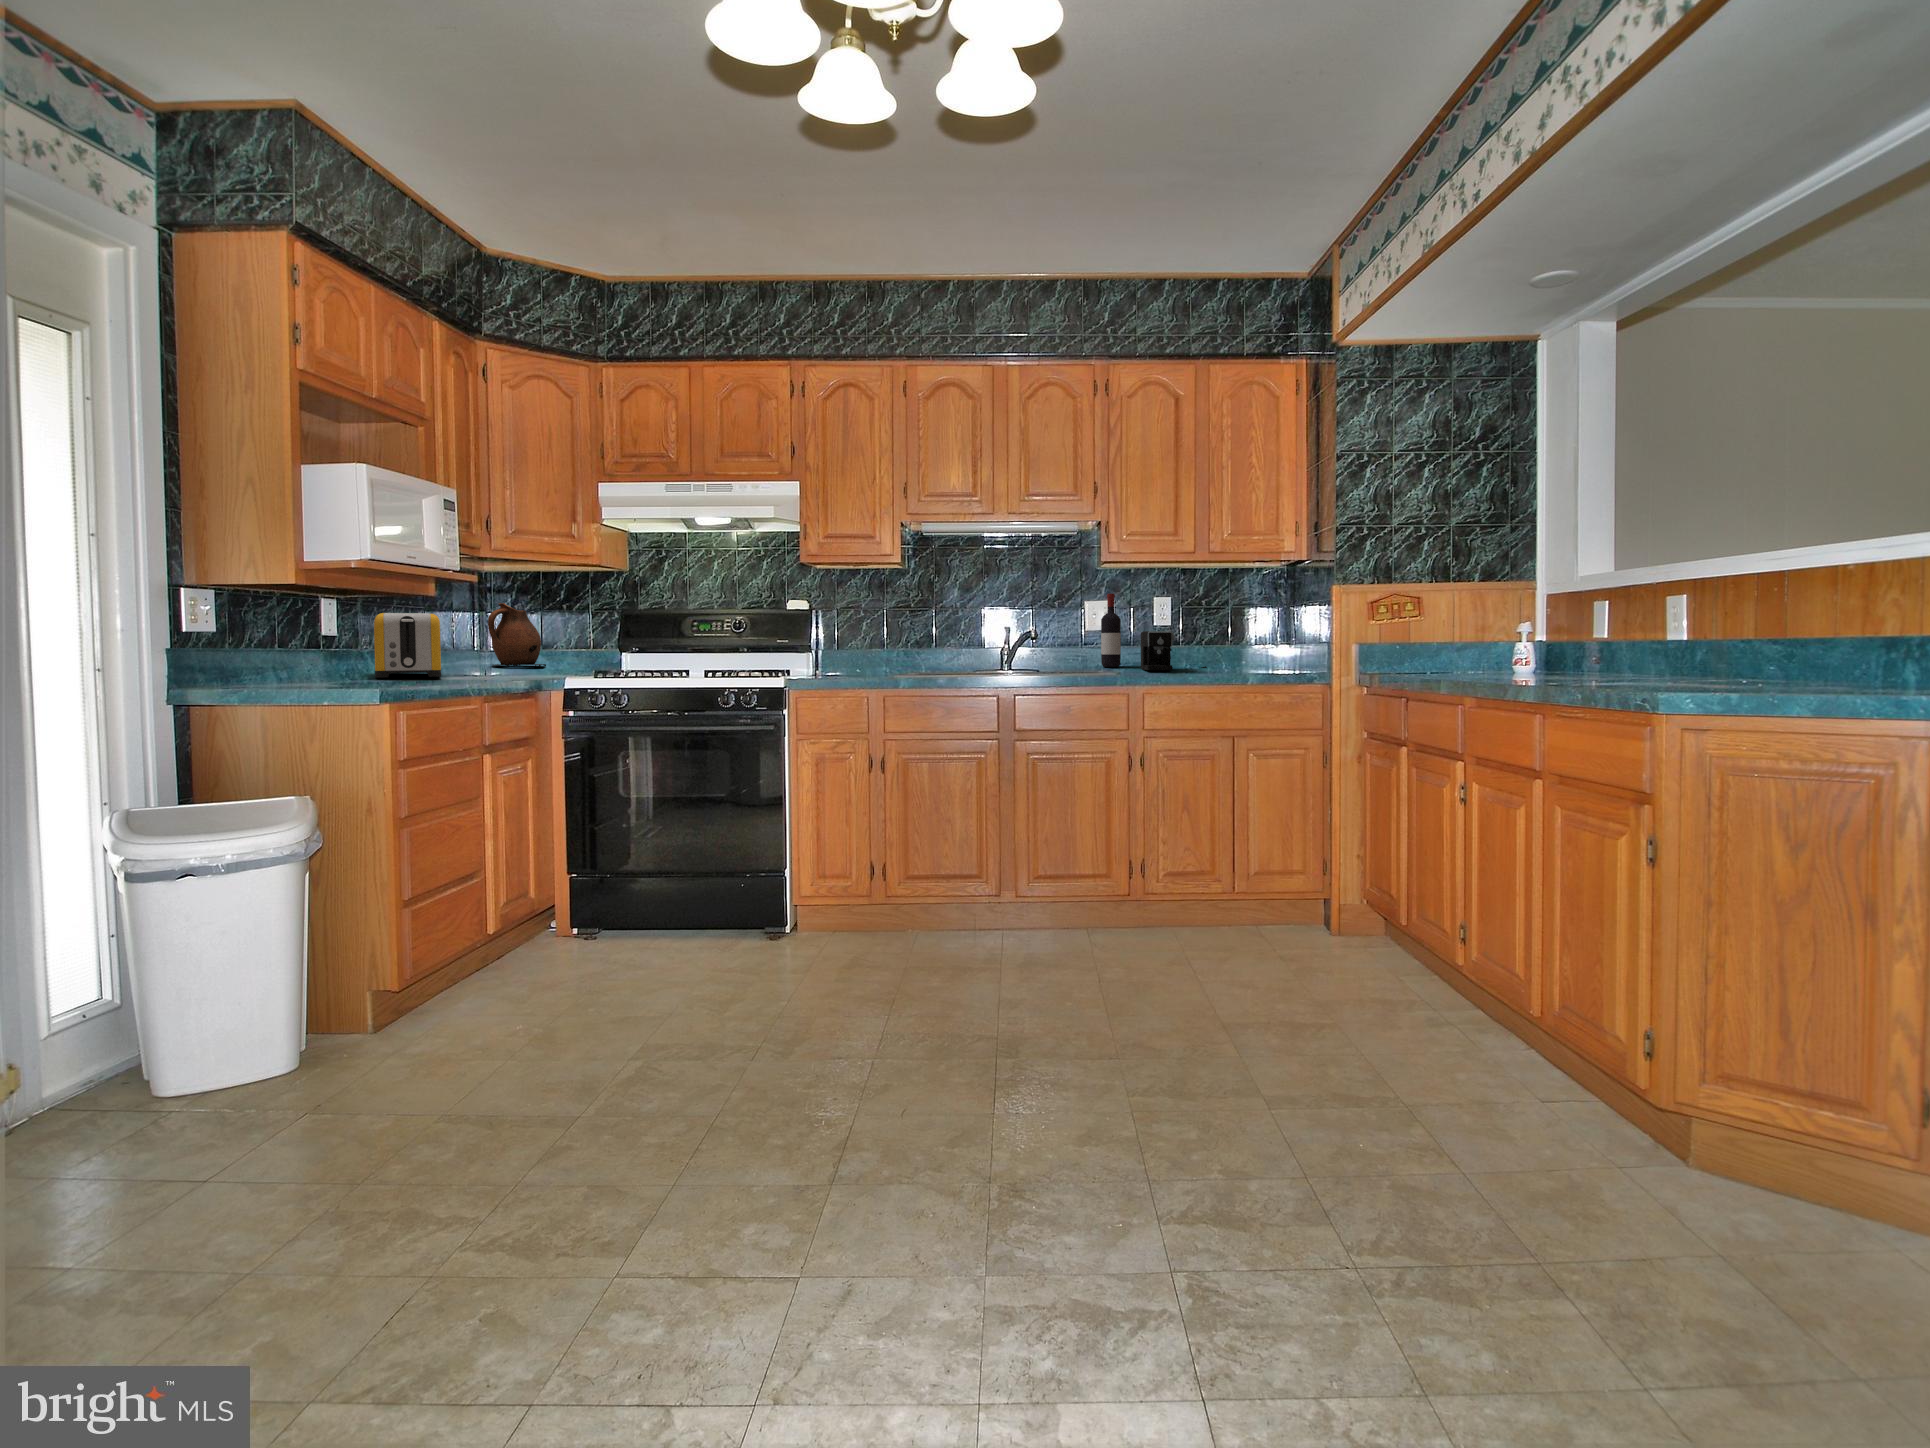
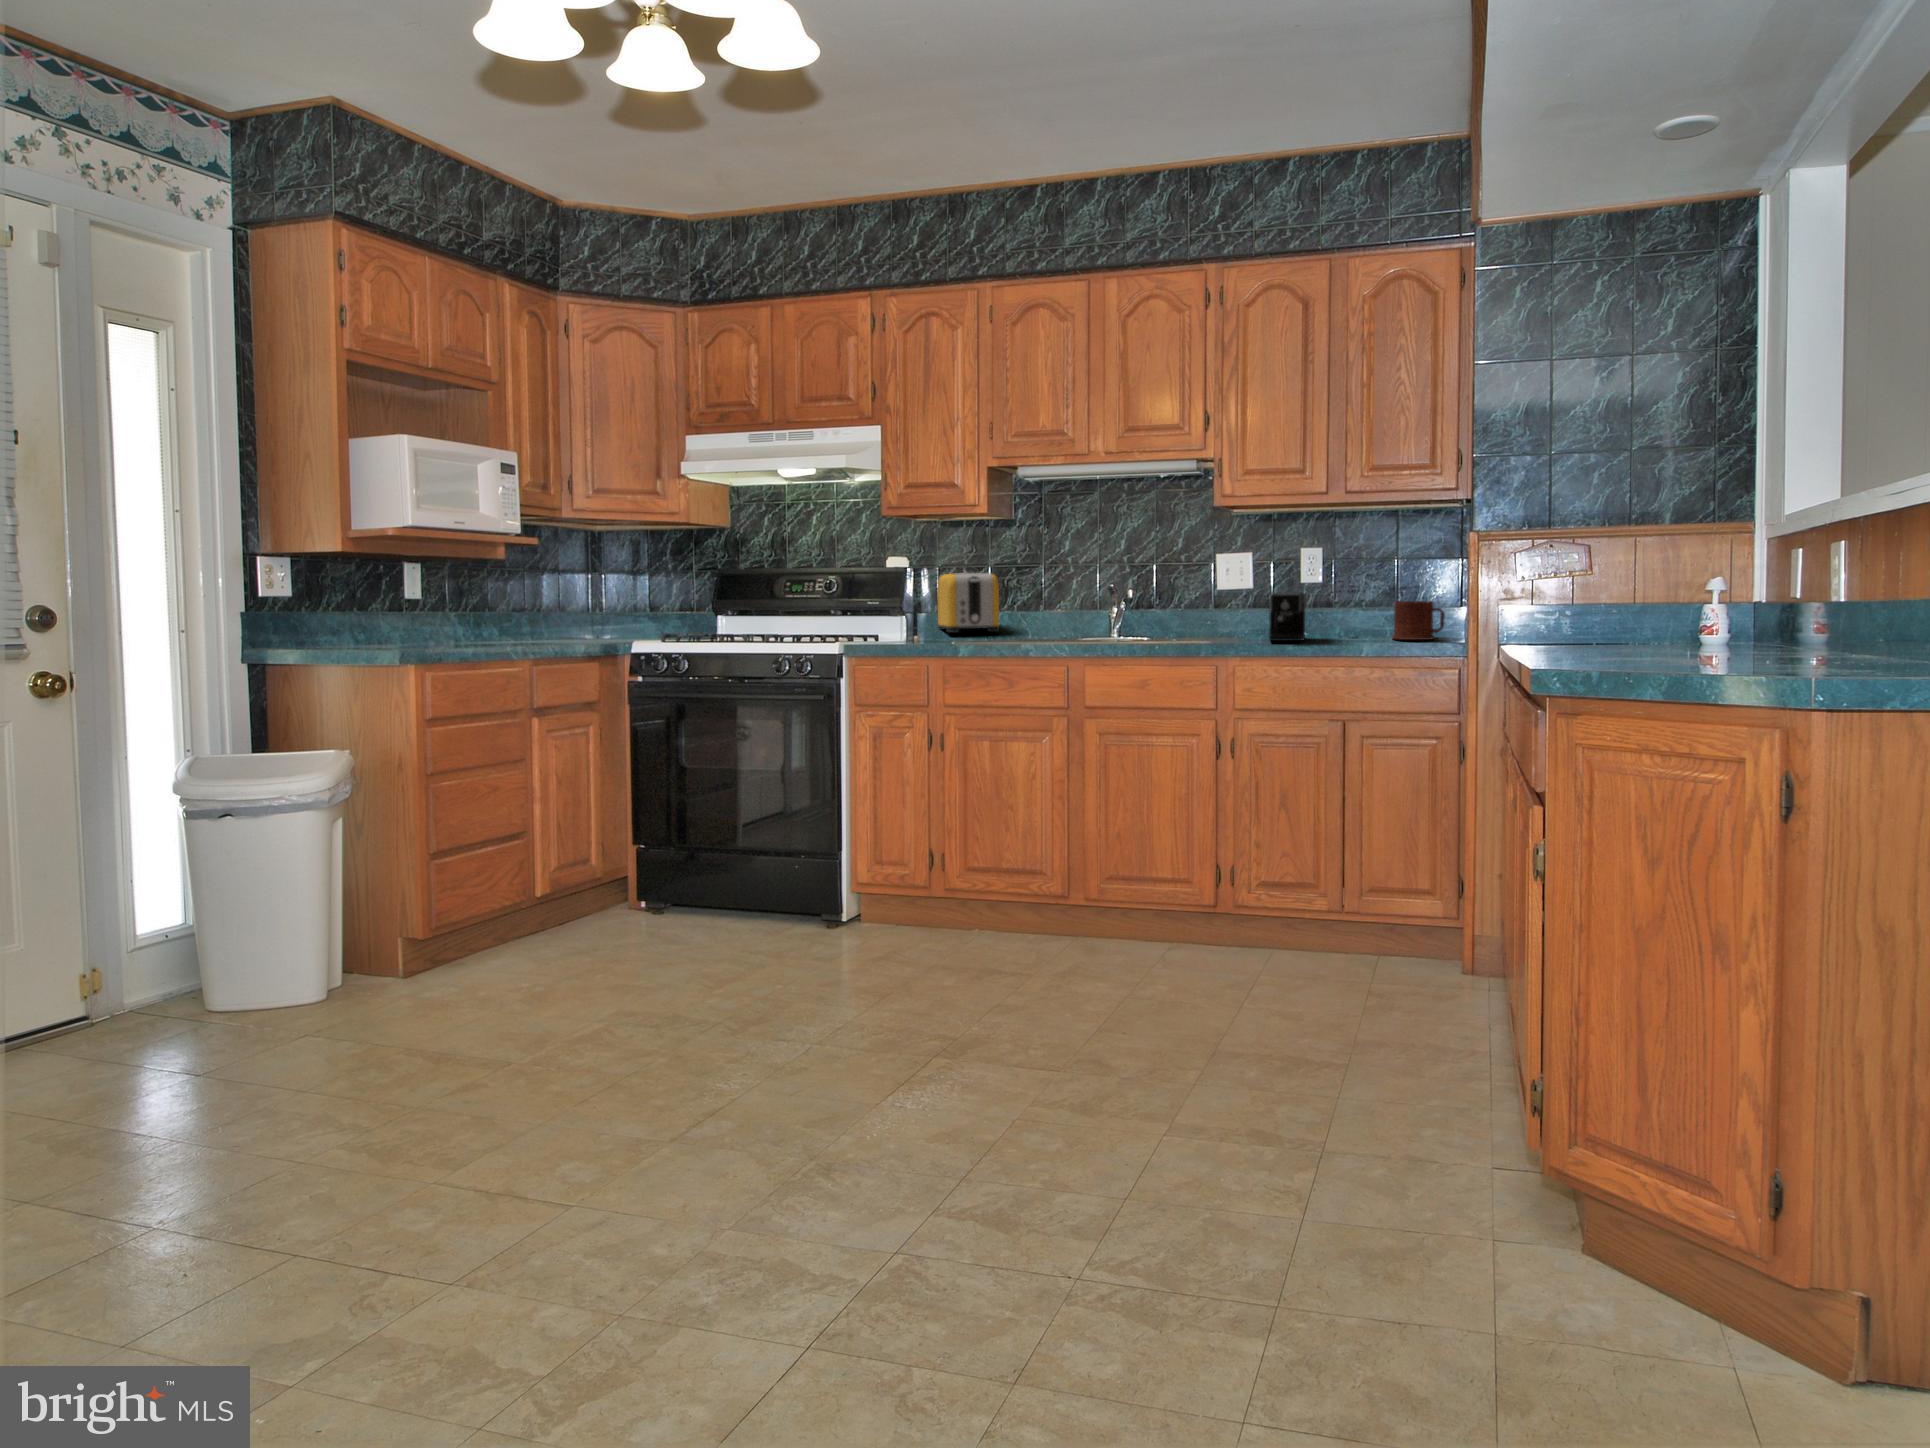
wine bottle: present [1101,594,1121,667] -> none [1225,546,1250,636]
ceramic pitcher: present [488,603,546,666] -> none [586,564,649,629]
toaster: present [374,613,441,677] -> present [938,573,999,633]
mug: none [1233,639,1273,668] -> present [1392,601,1445,640]

